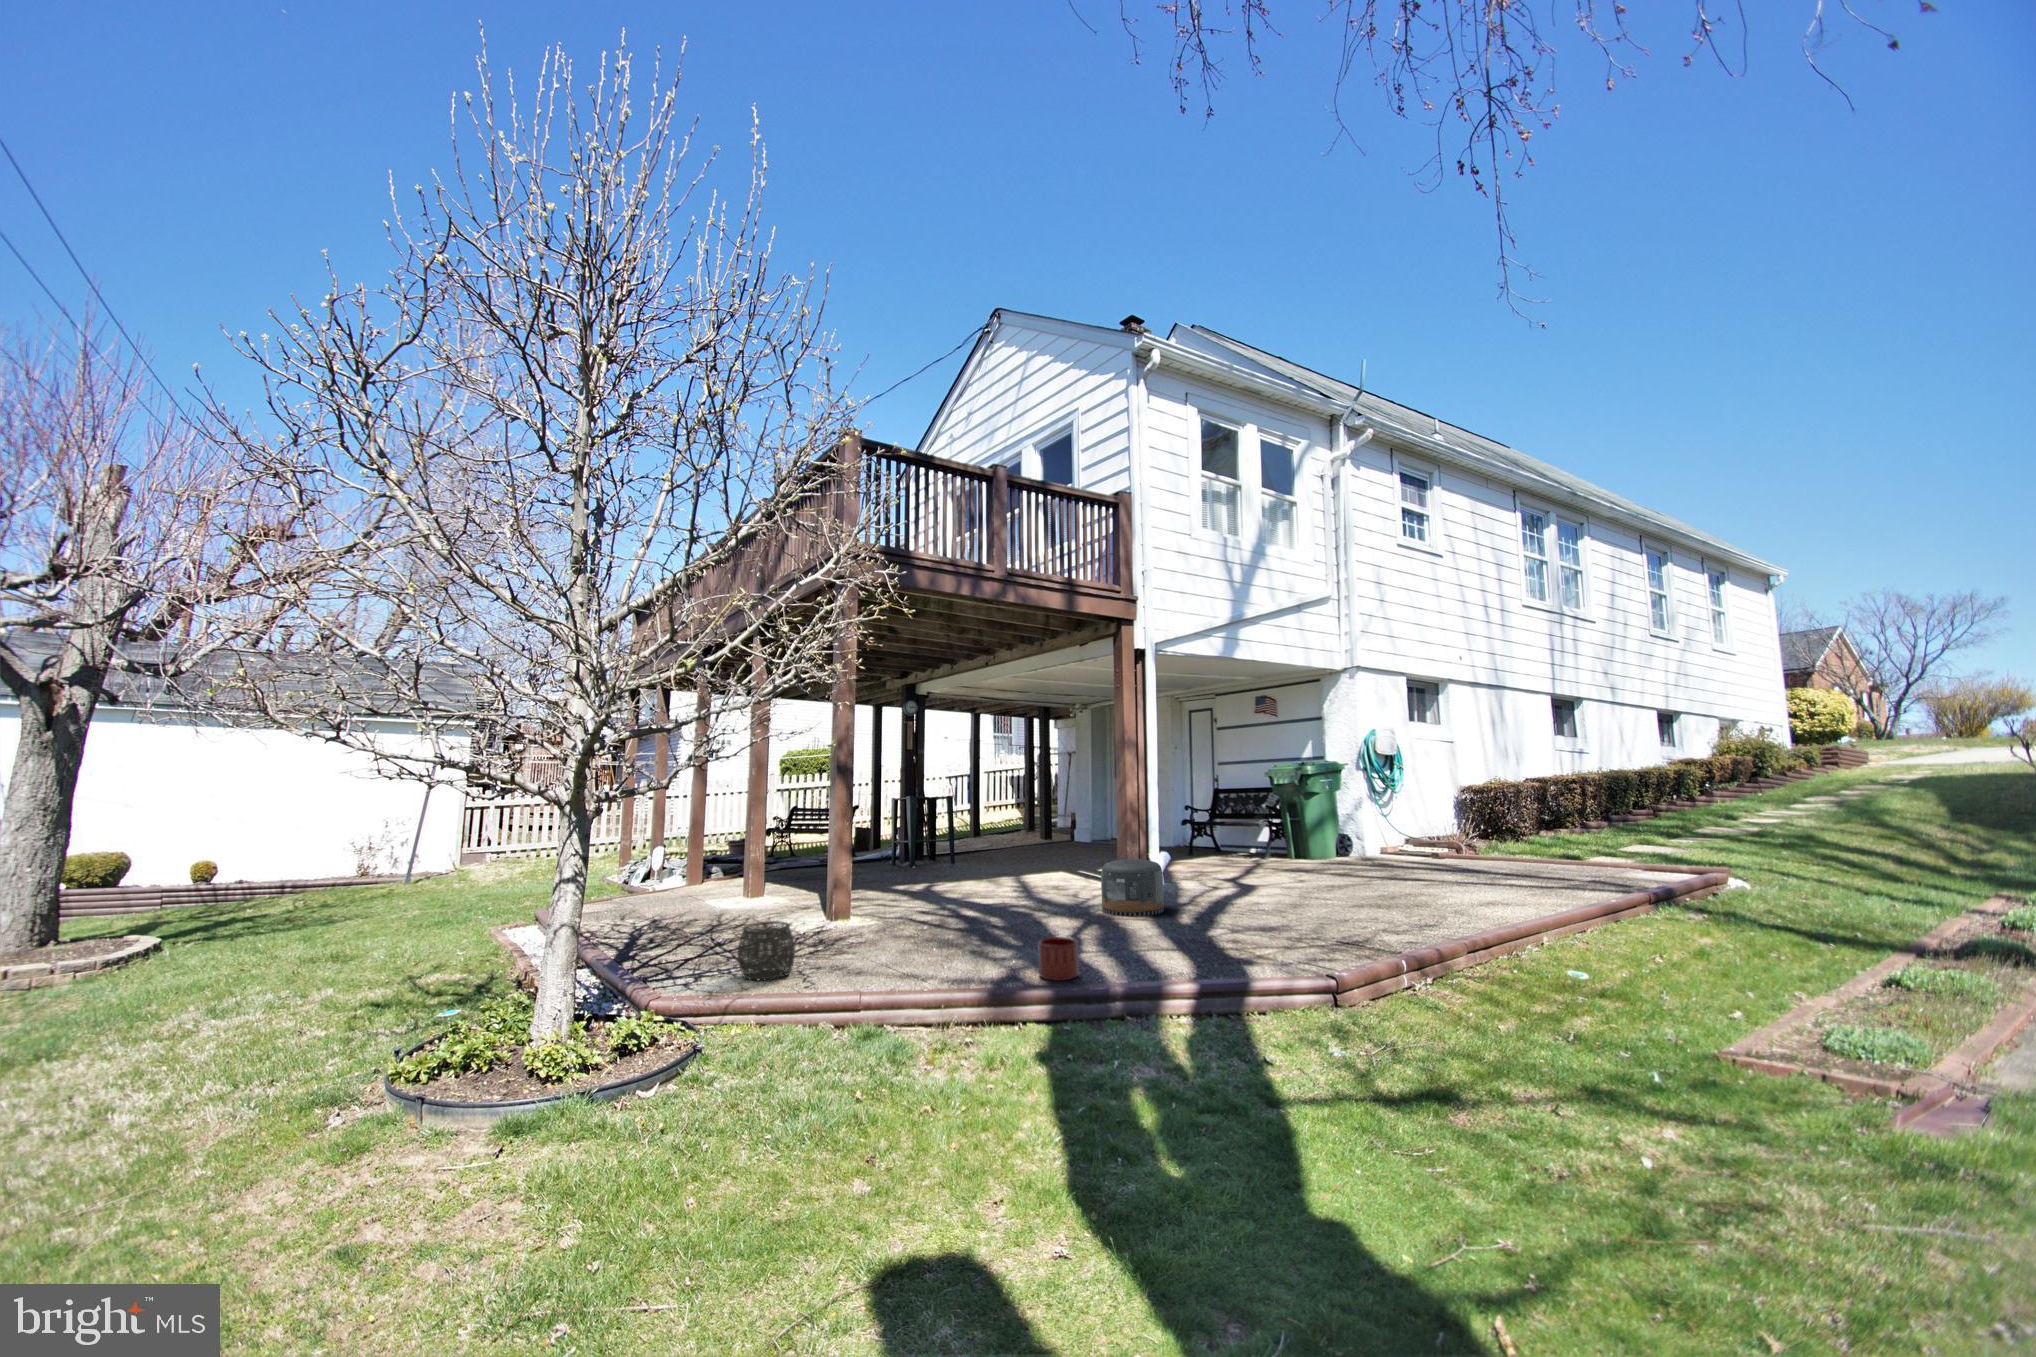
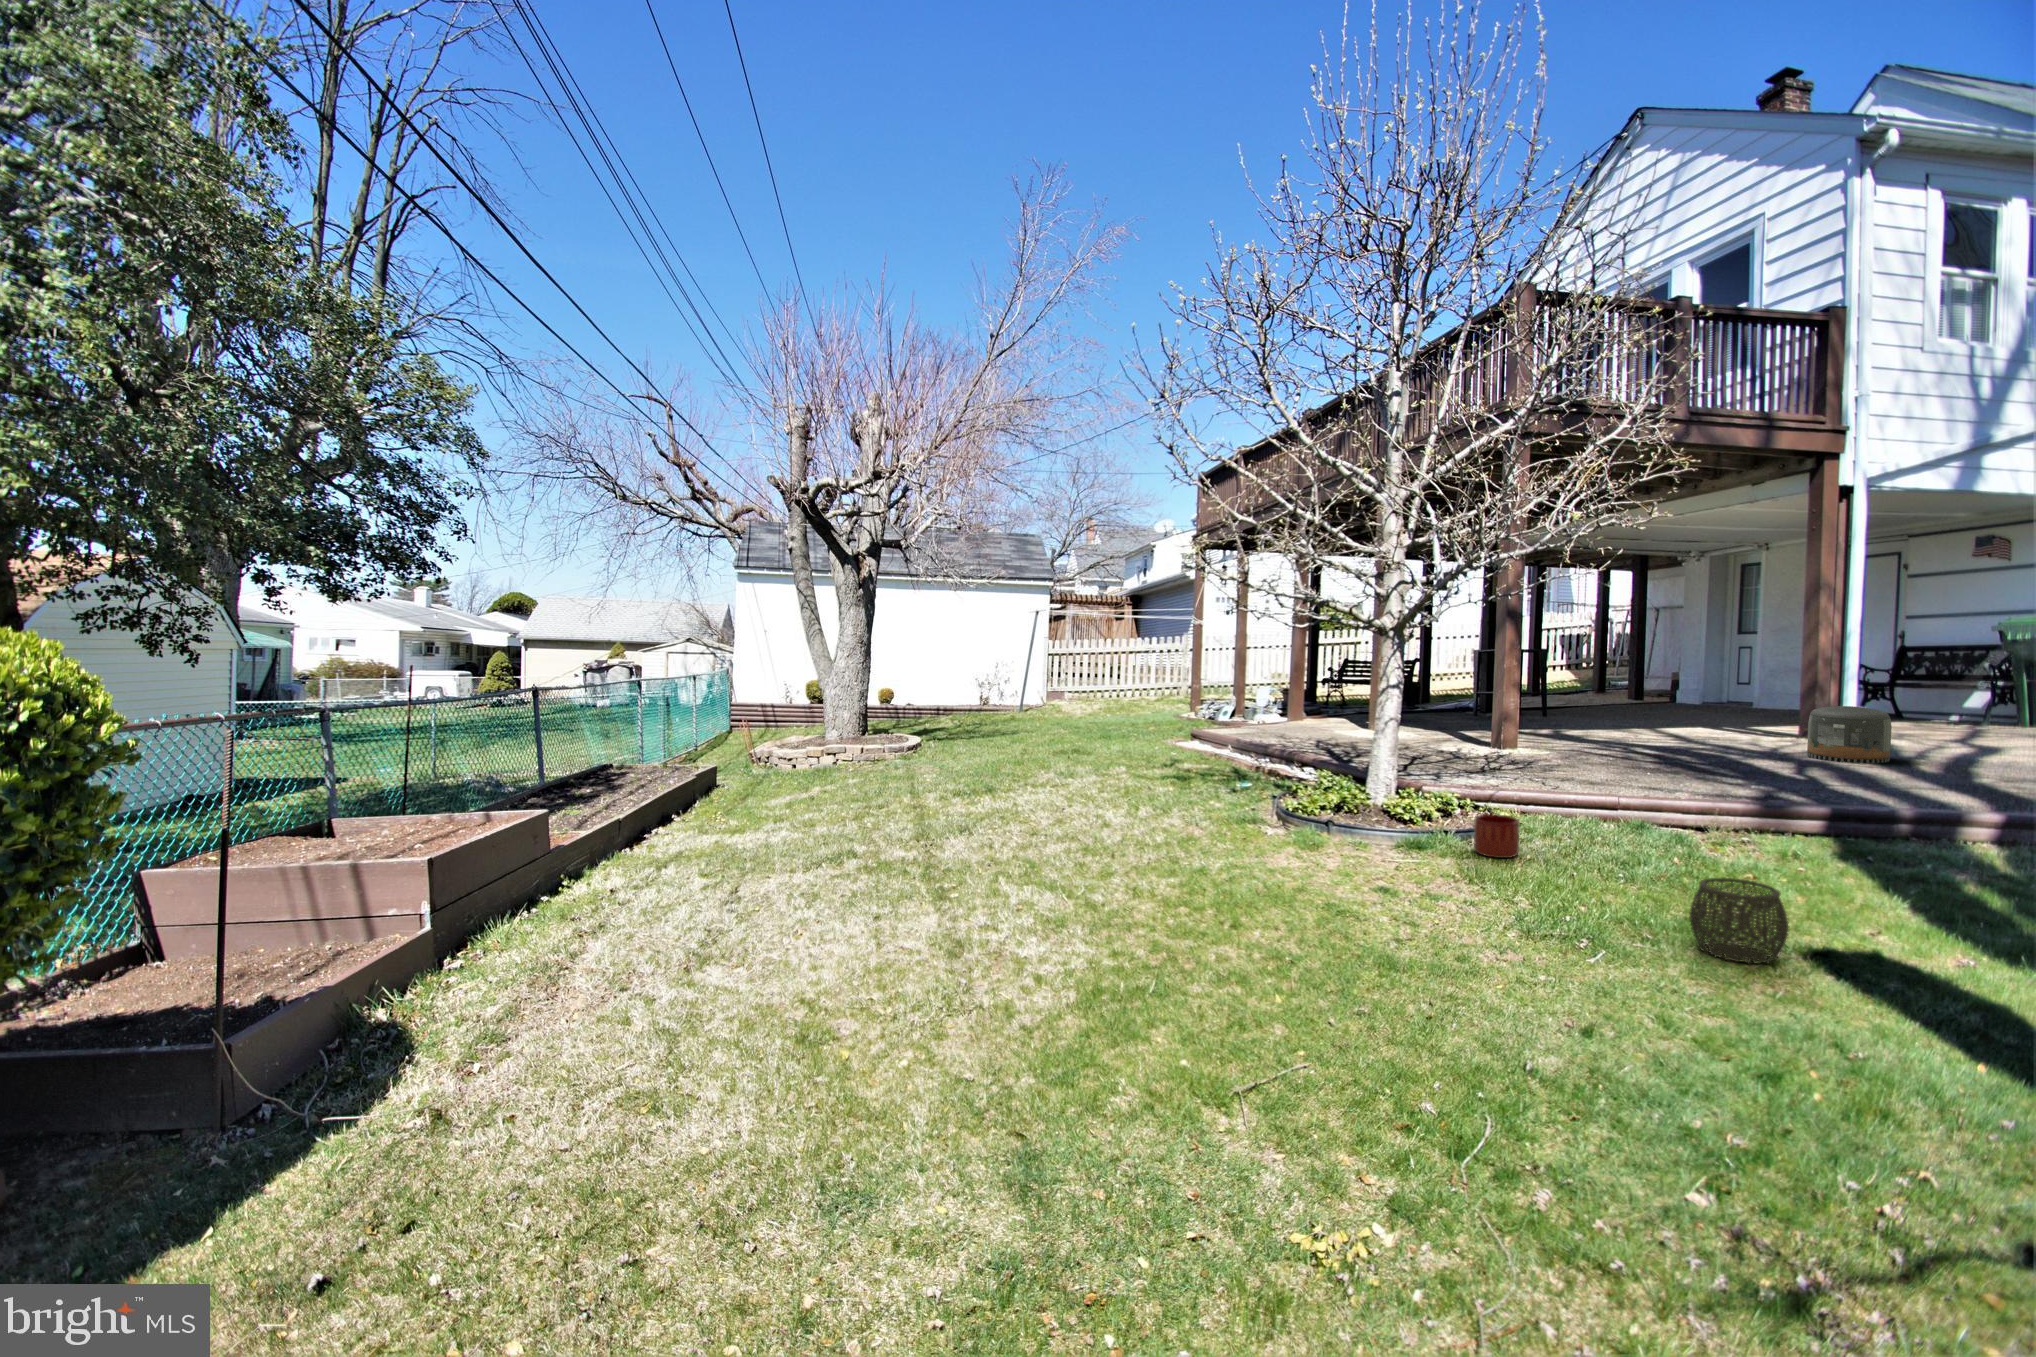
woven basket: present [738,921,795,981] -> present [1690,878,1789,964]
planter: present [1038,937,1079,981] -> present [1474,814,1519,858]

